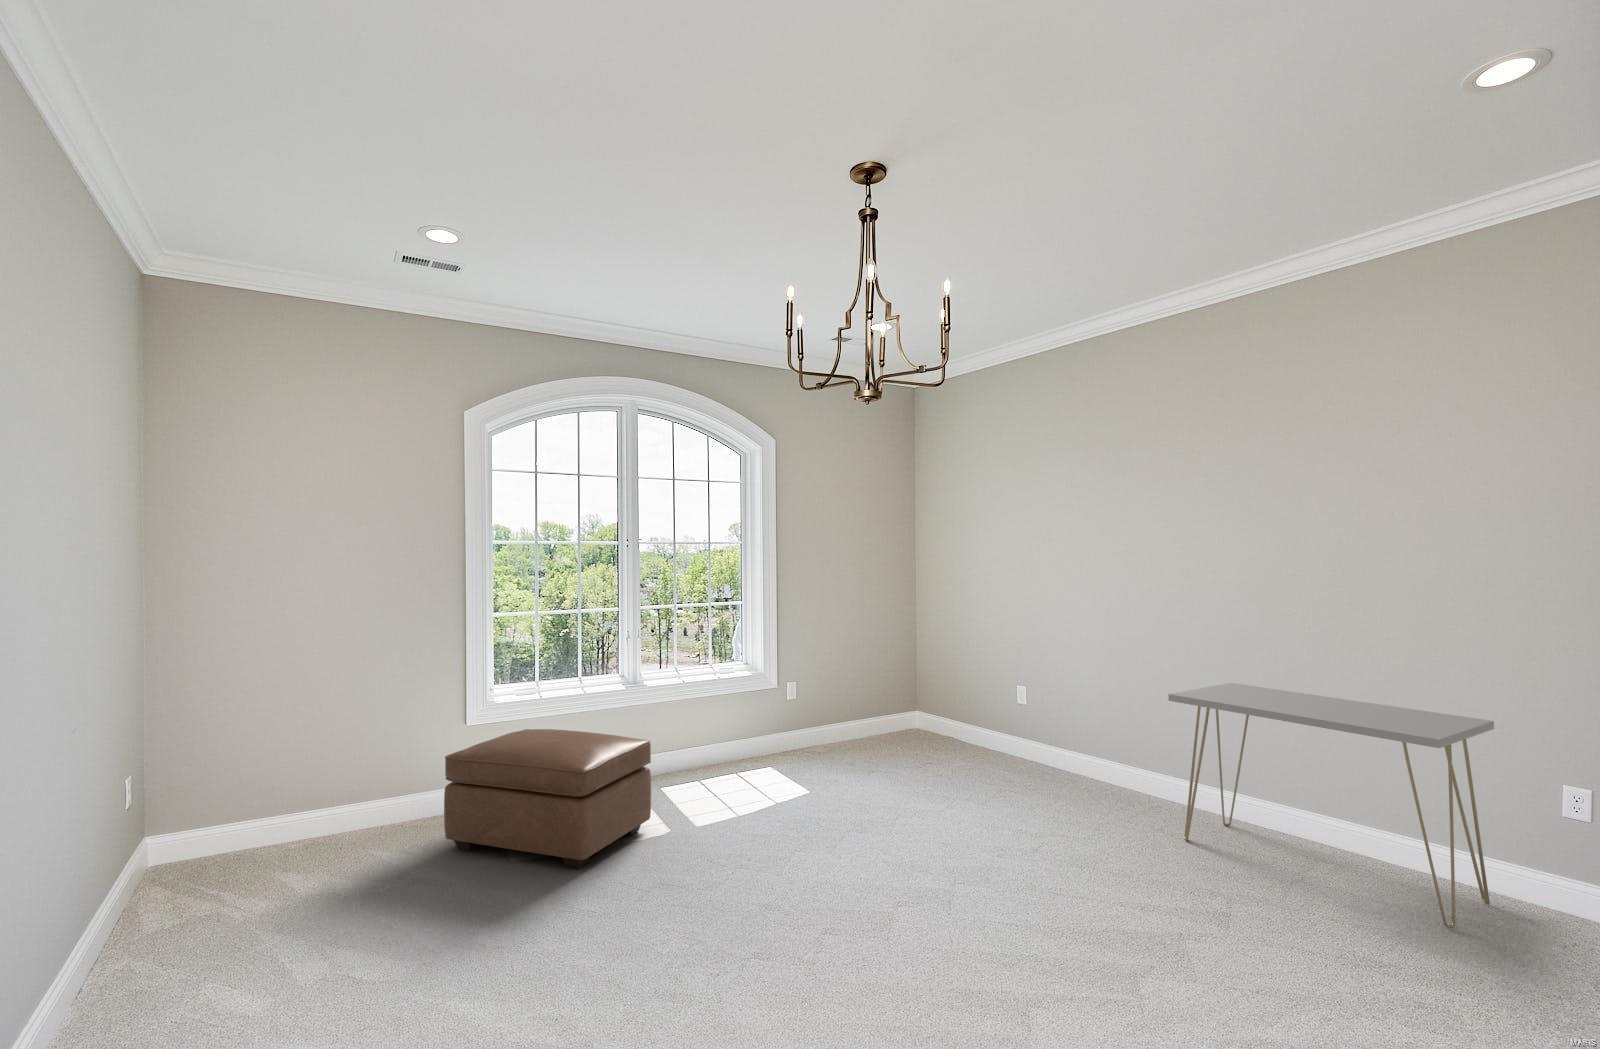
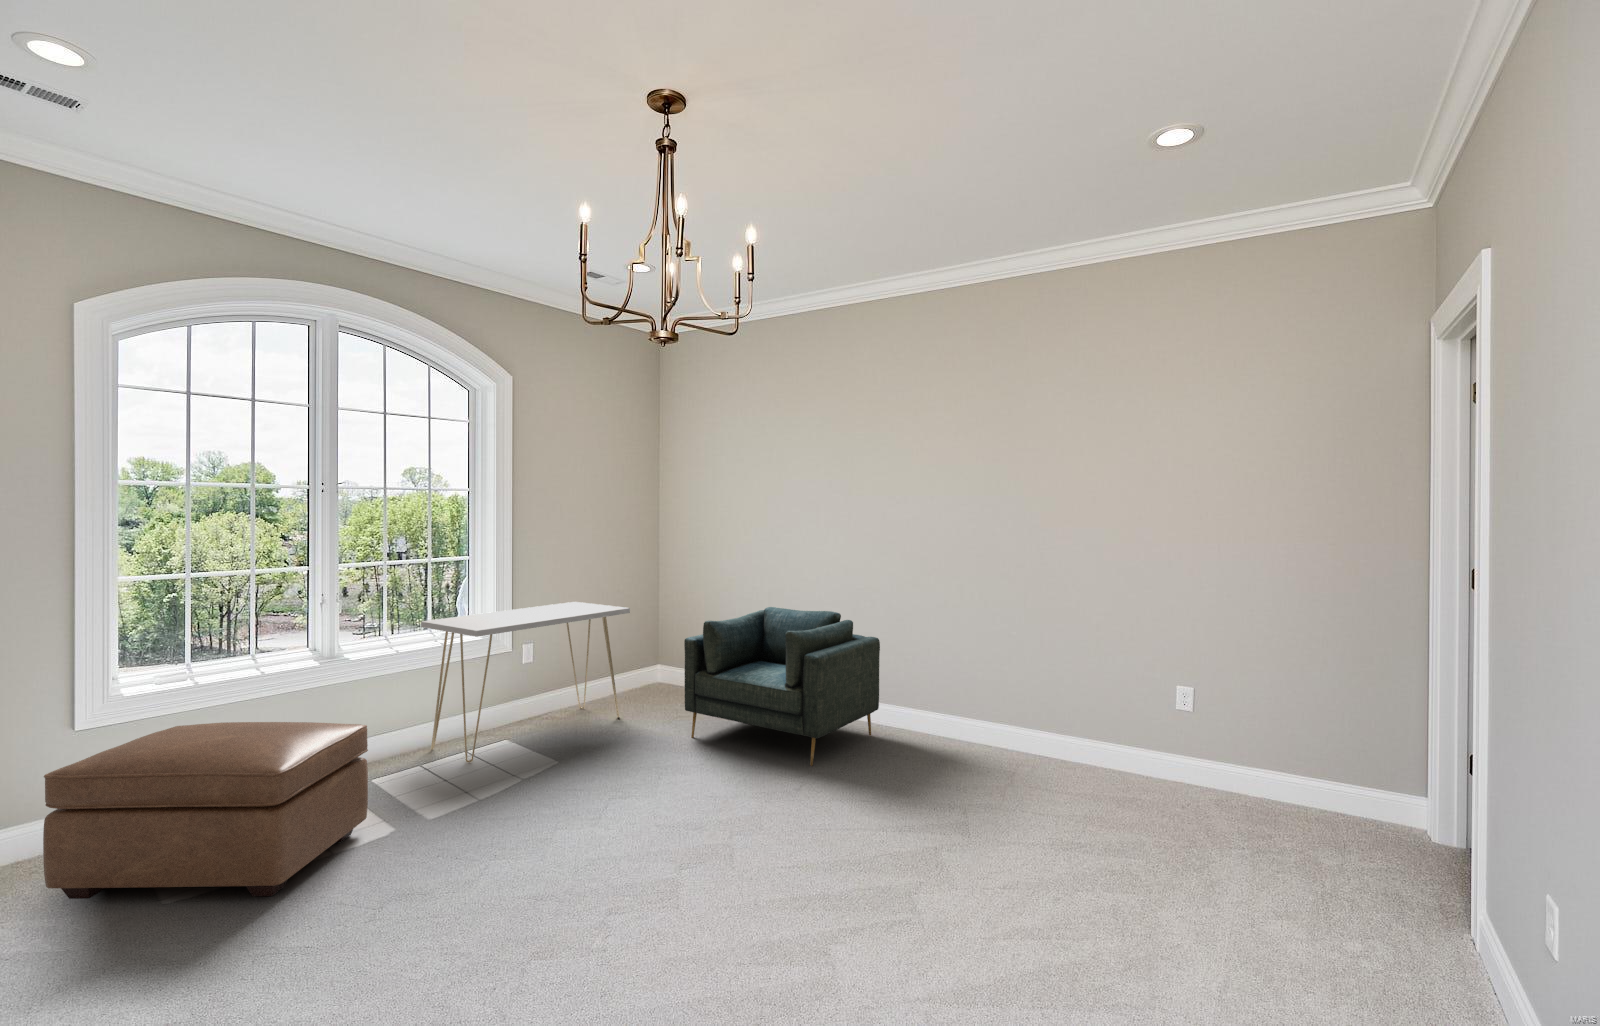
armchair: none [929,656,1137,823] -> present [684,607,880,766]
console table: present [1168,683,1494,928] -> present [421,602,630,763]

